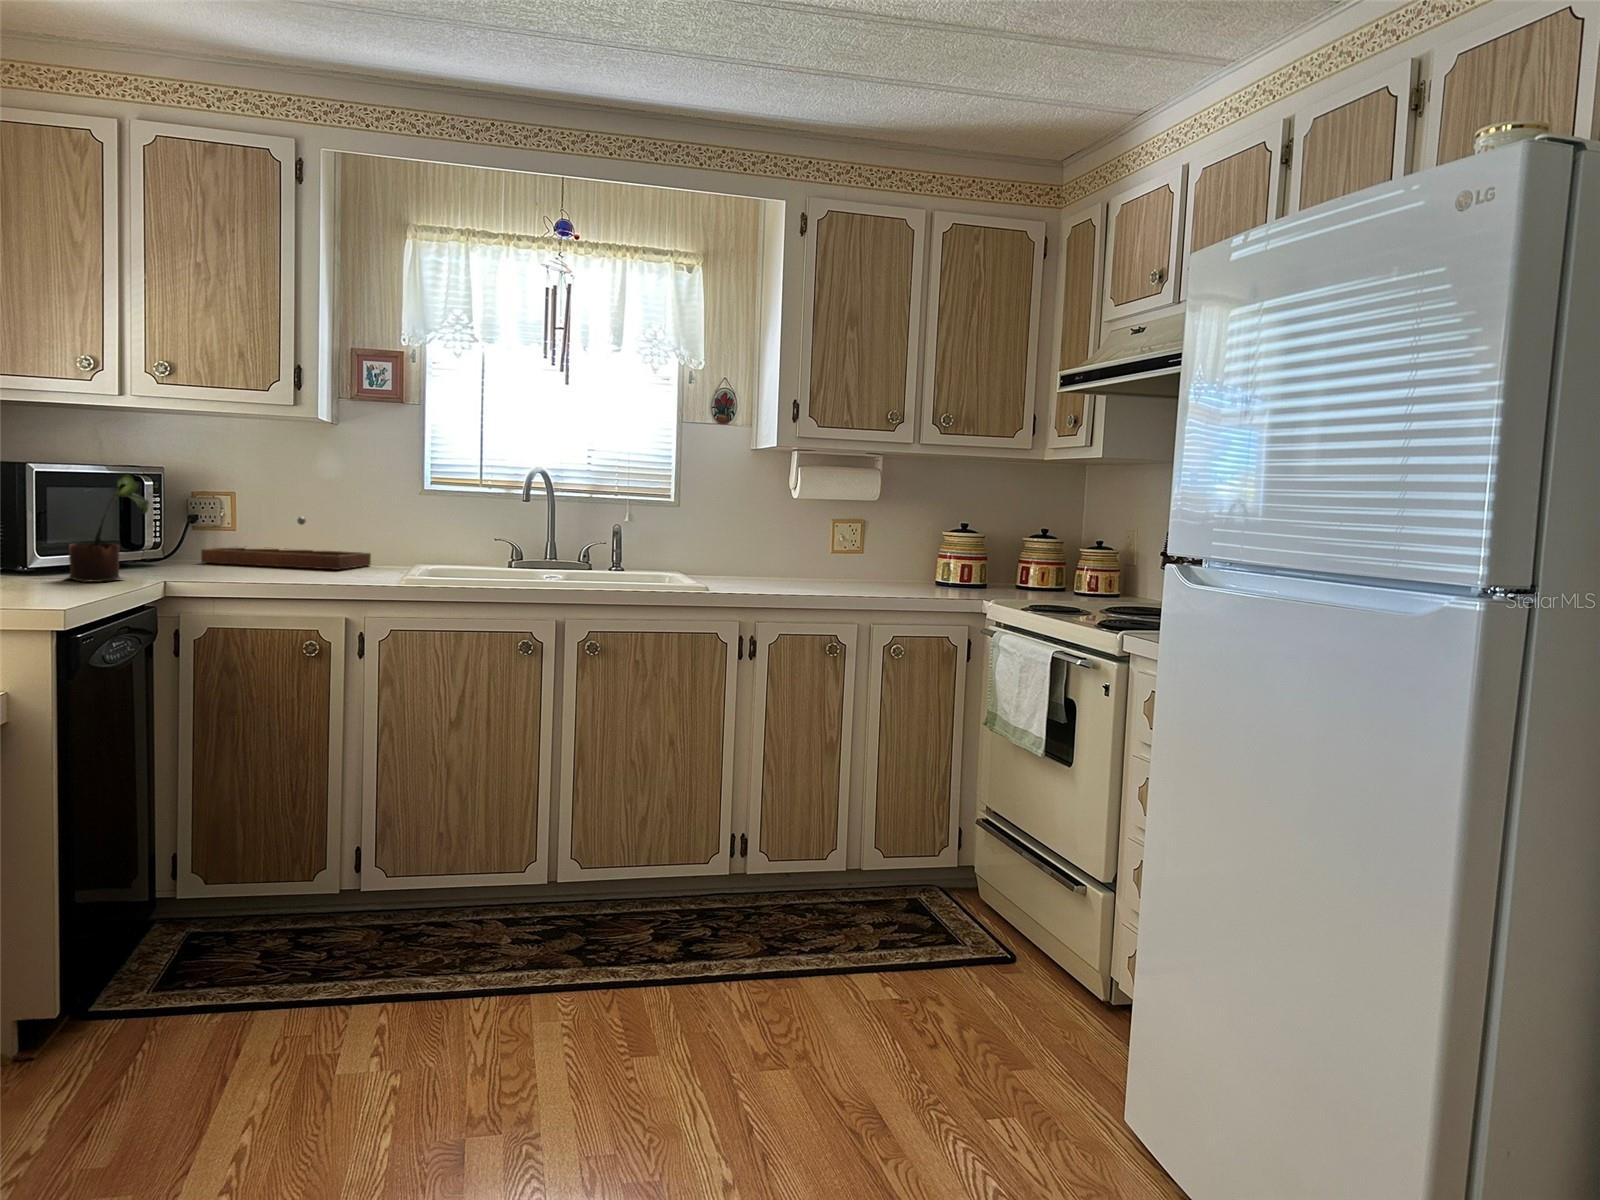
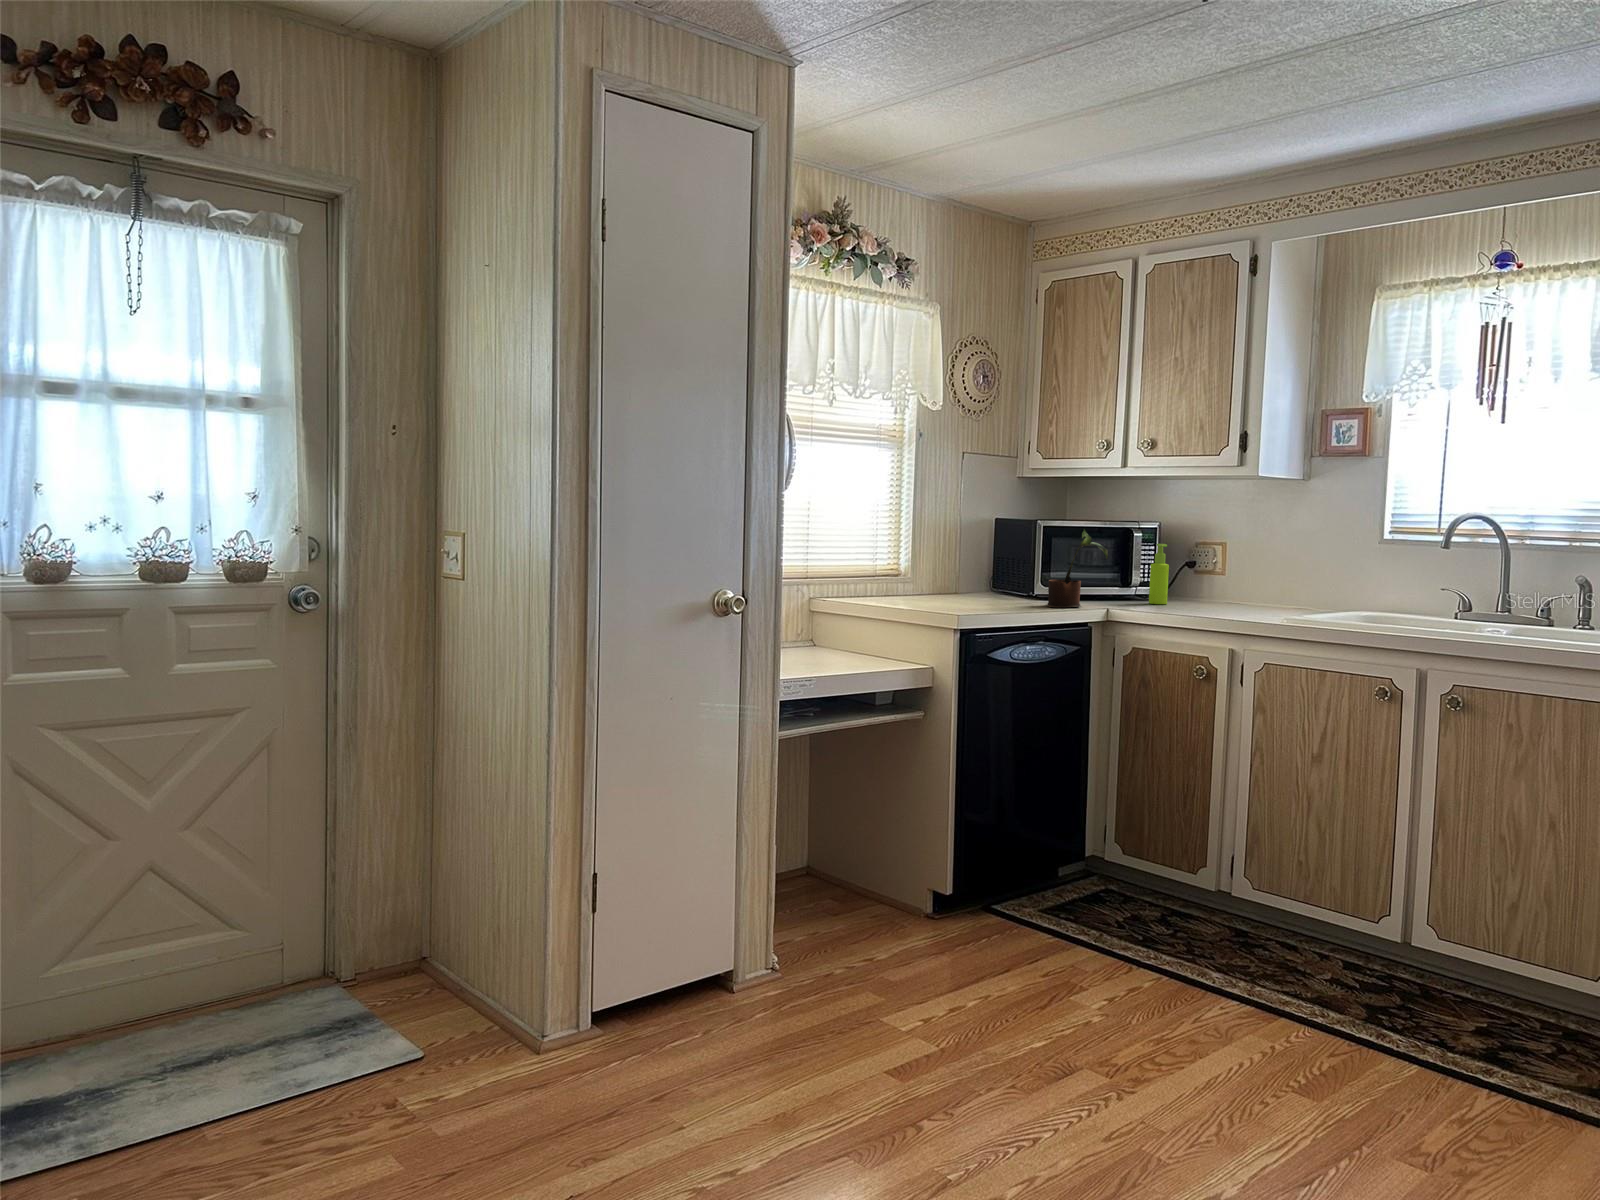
soap dispenser: none [174,493,200,569] -> present [1149,544,1169,604]
tray: present [201,517,371,570] -> none [1186,565,1324,612]

